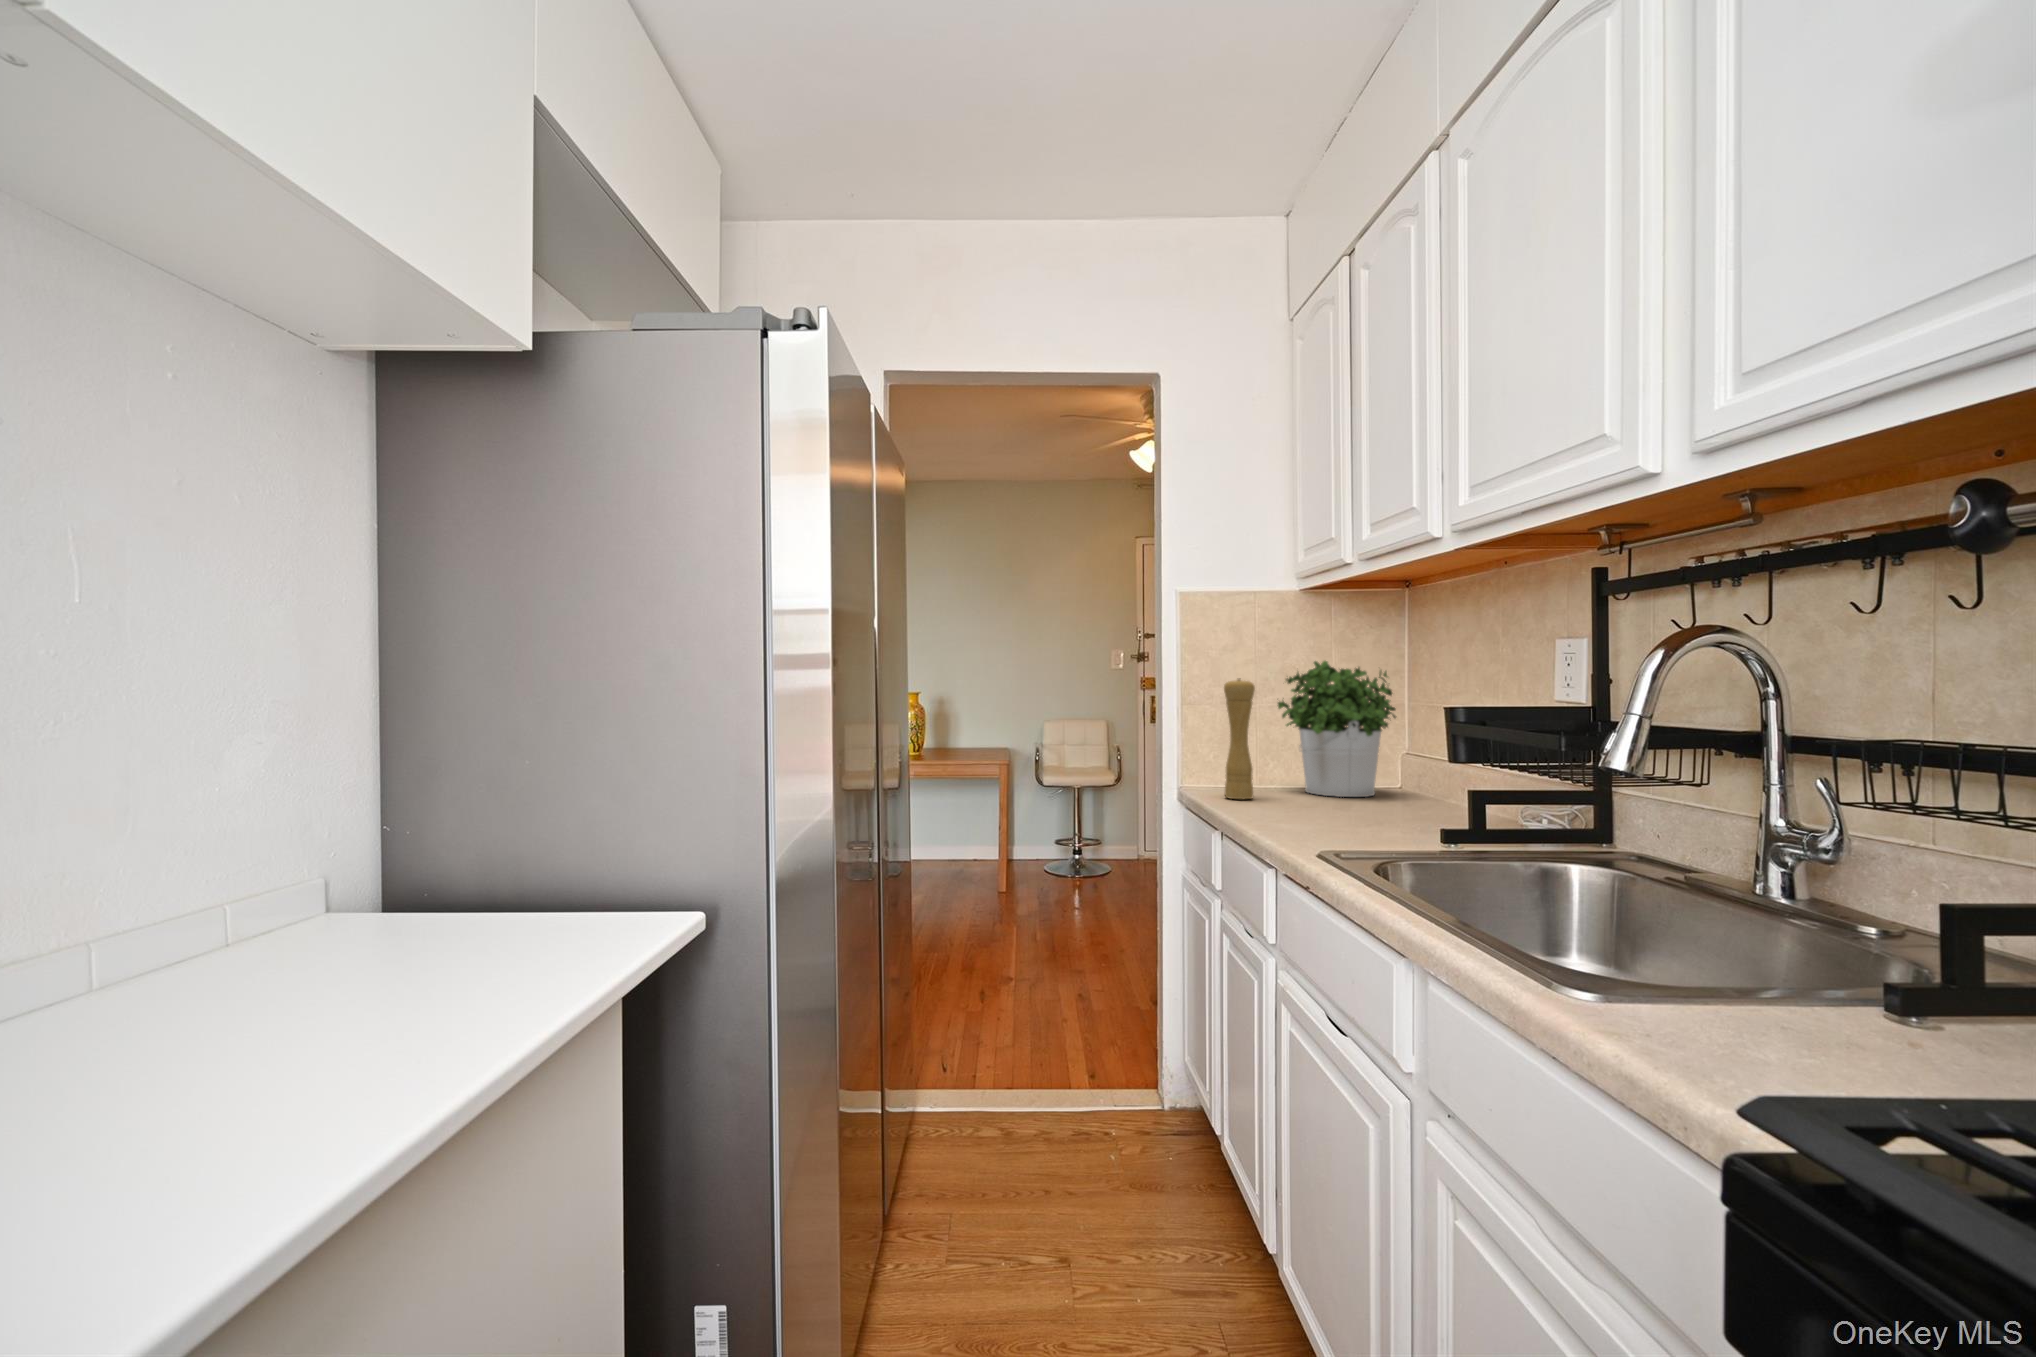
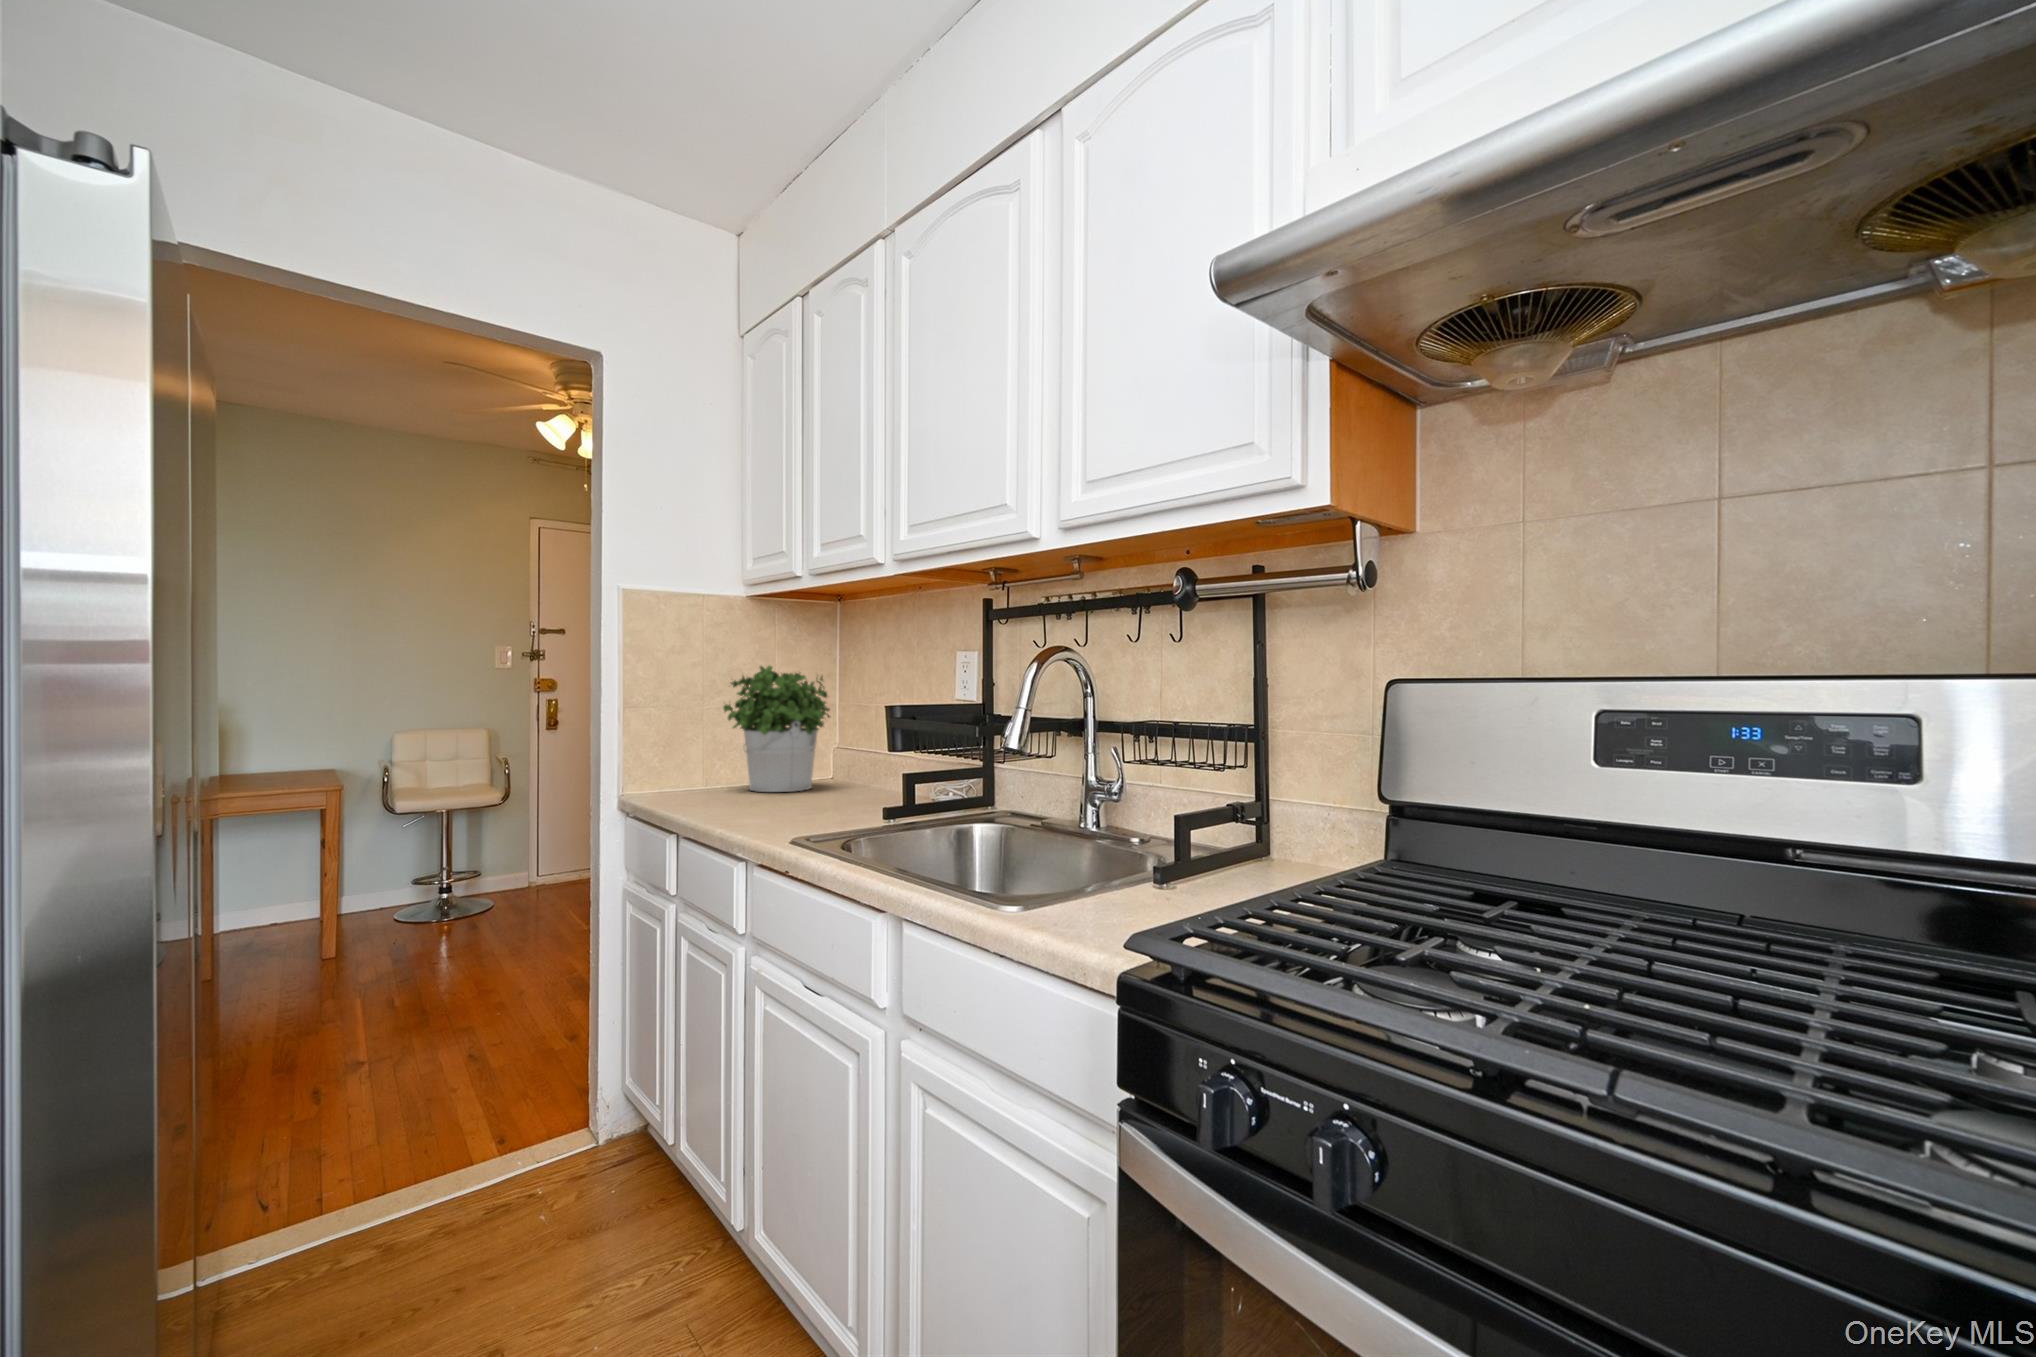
pepper mill: present [1224,678,1255,799] -> none [674,682,706,803]

